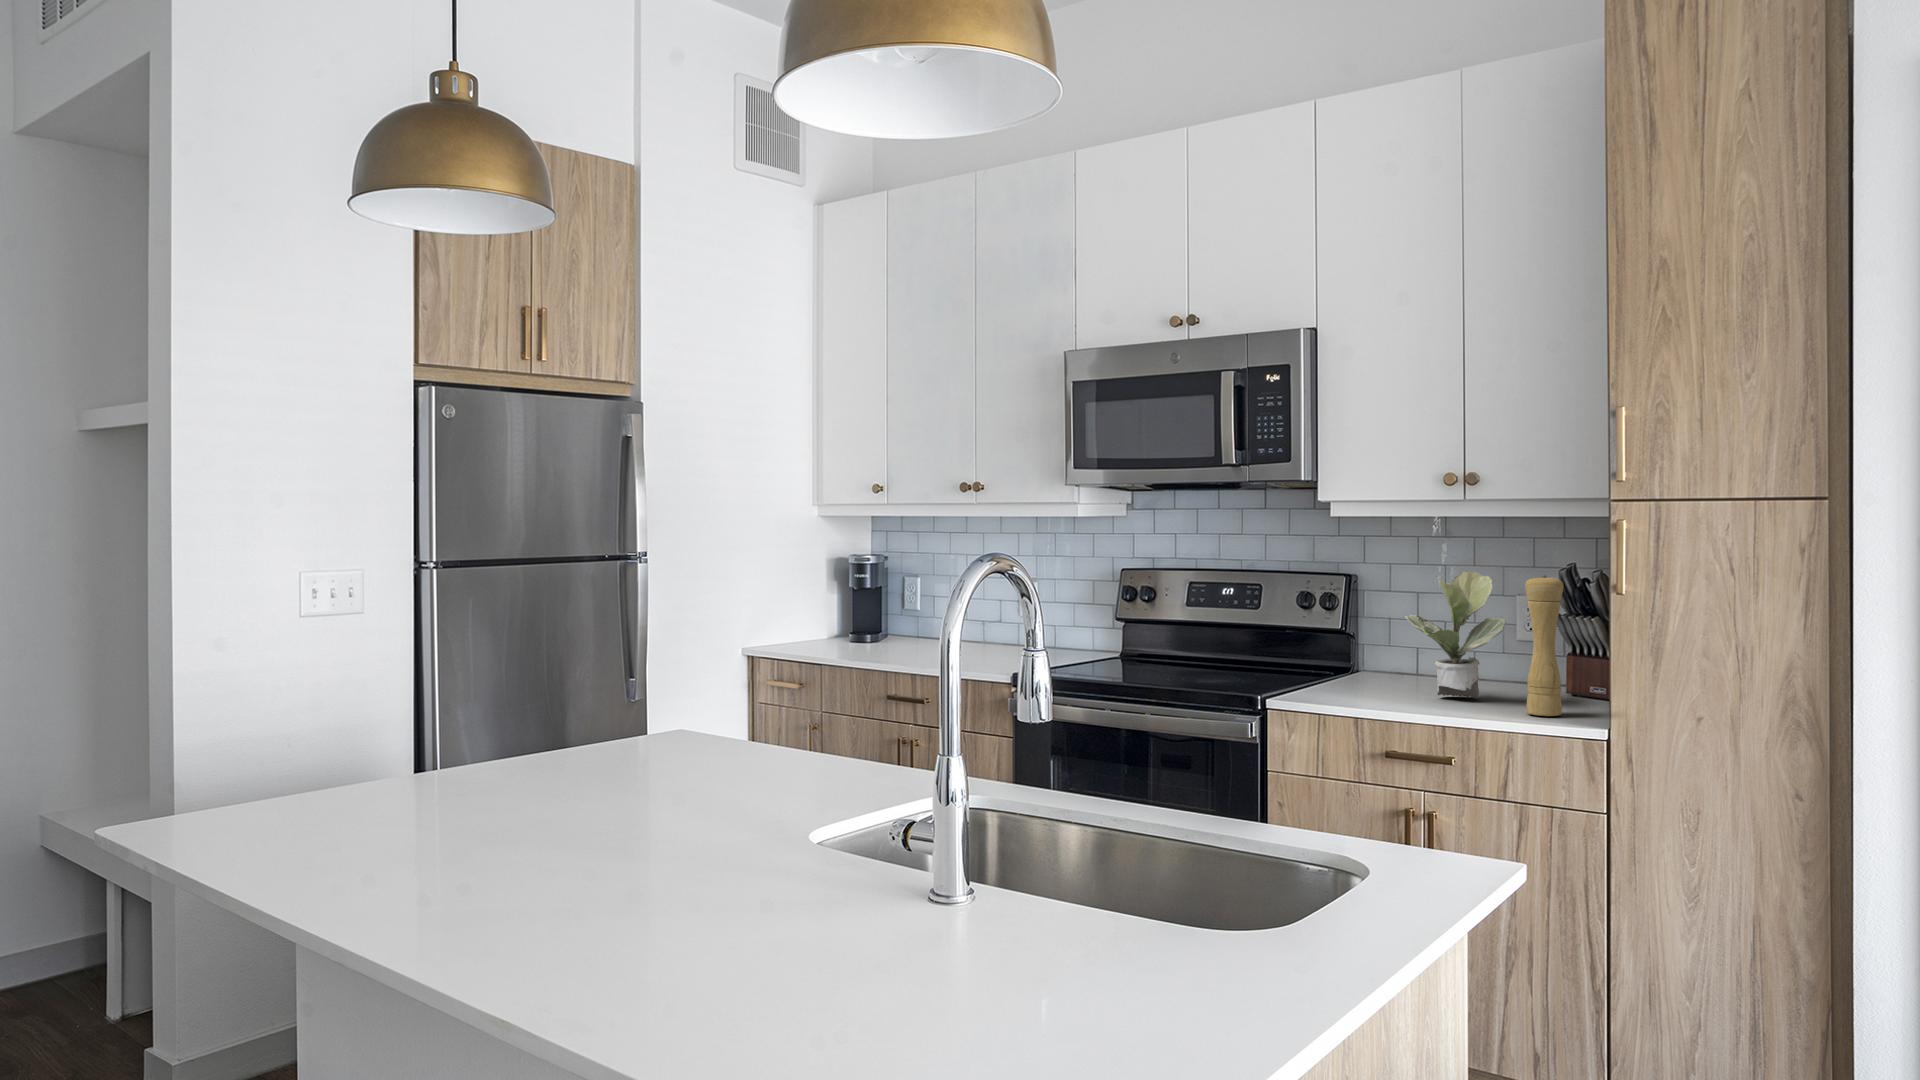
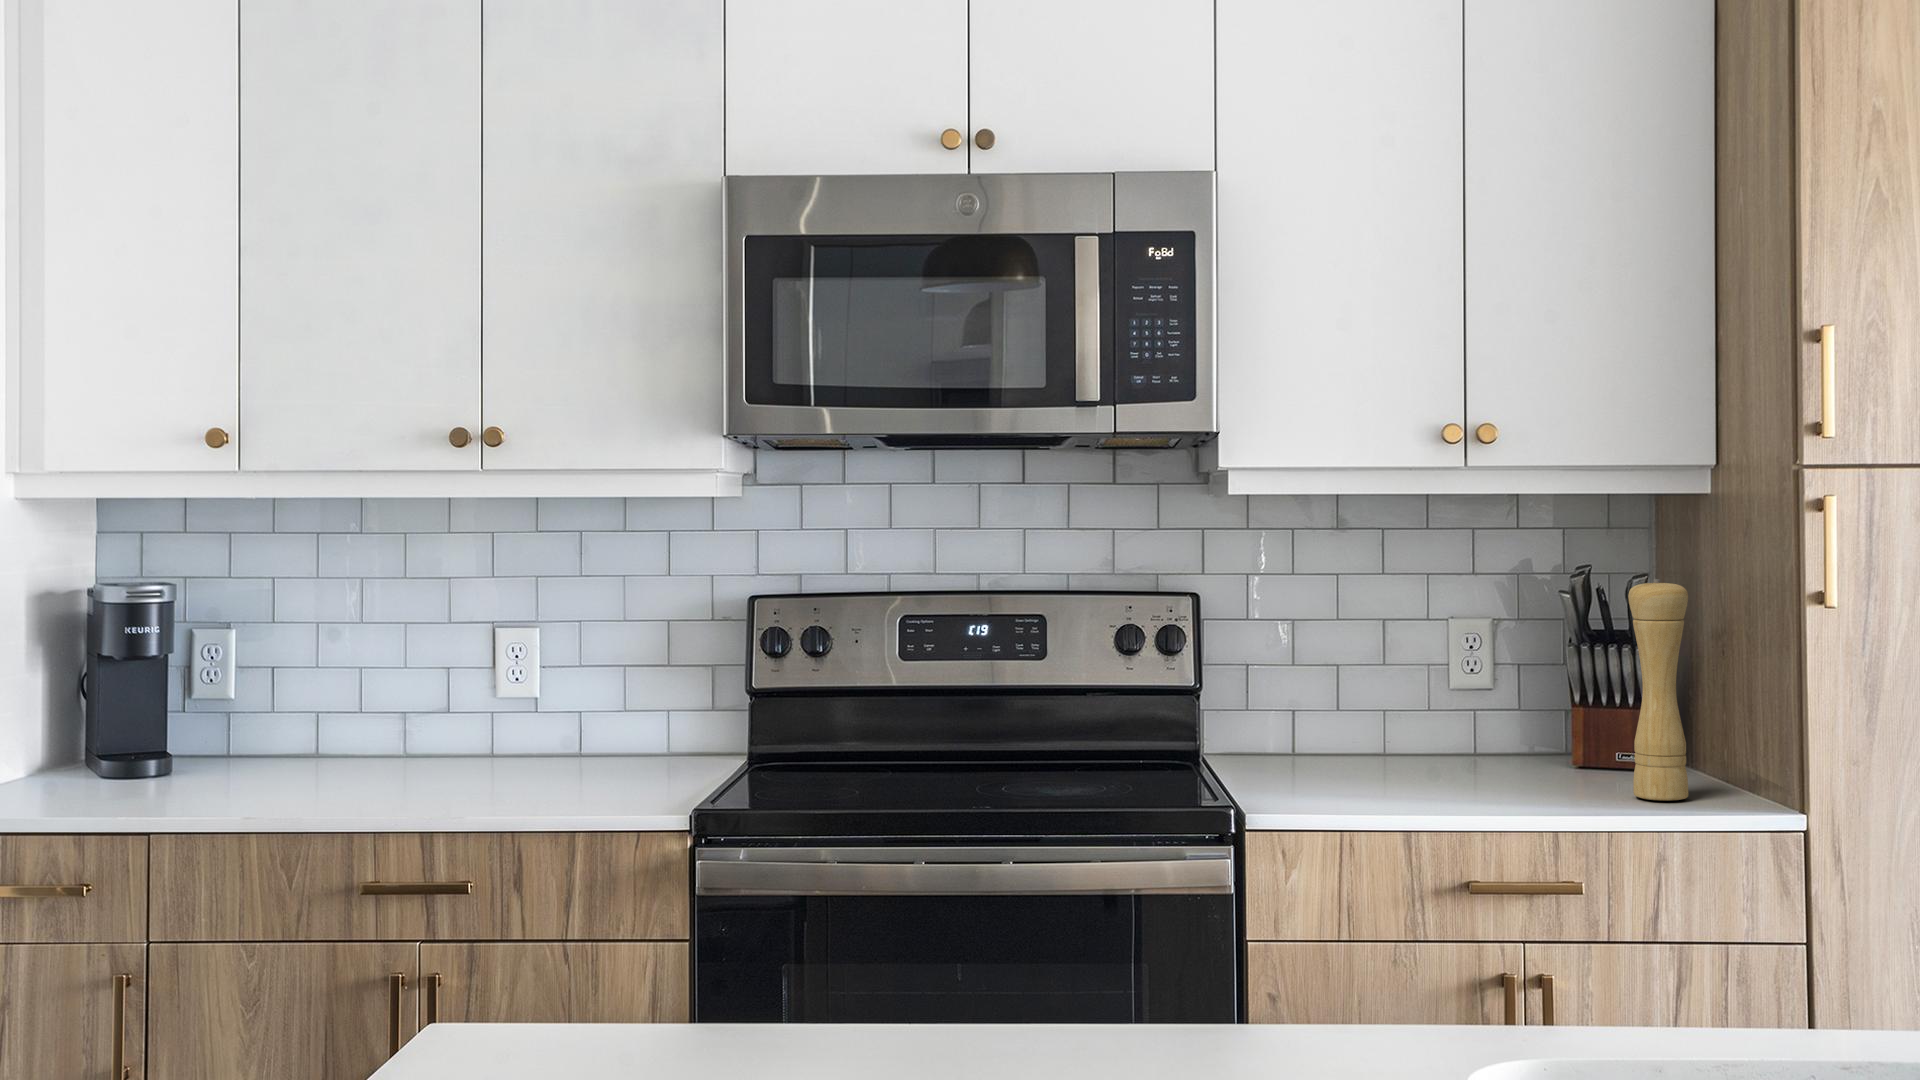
potted plant: present [1405,571,1506,698] -> none [1389,577,1569,782]

